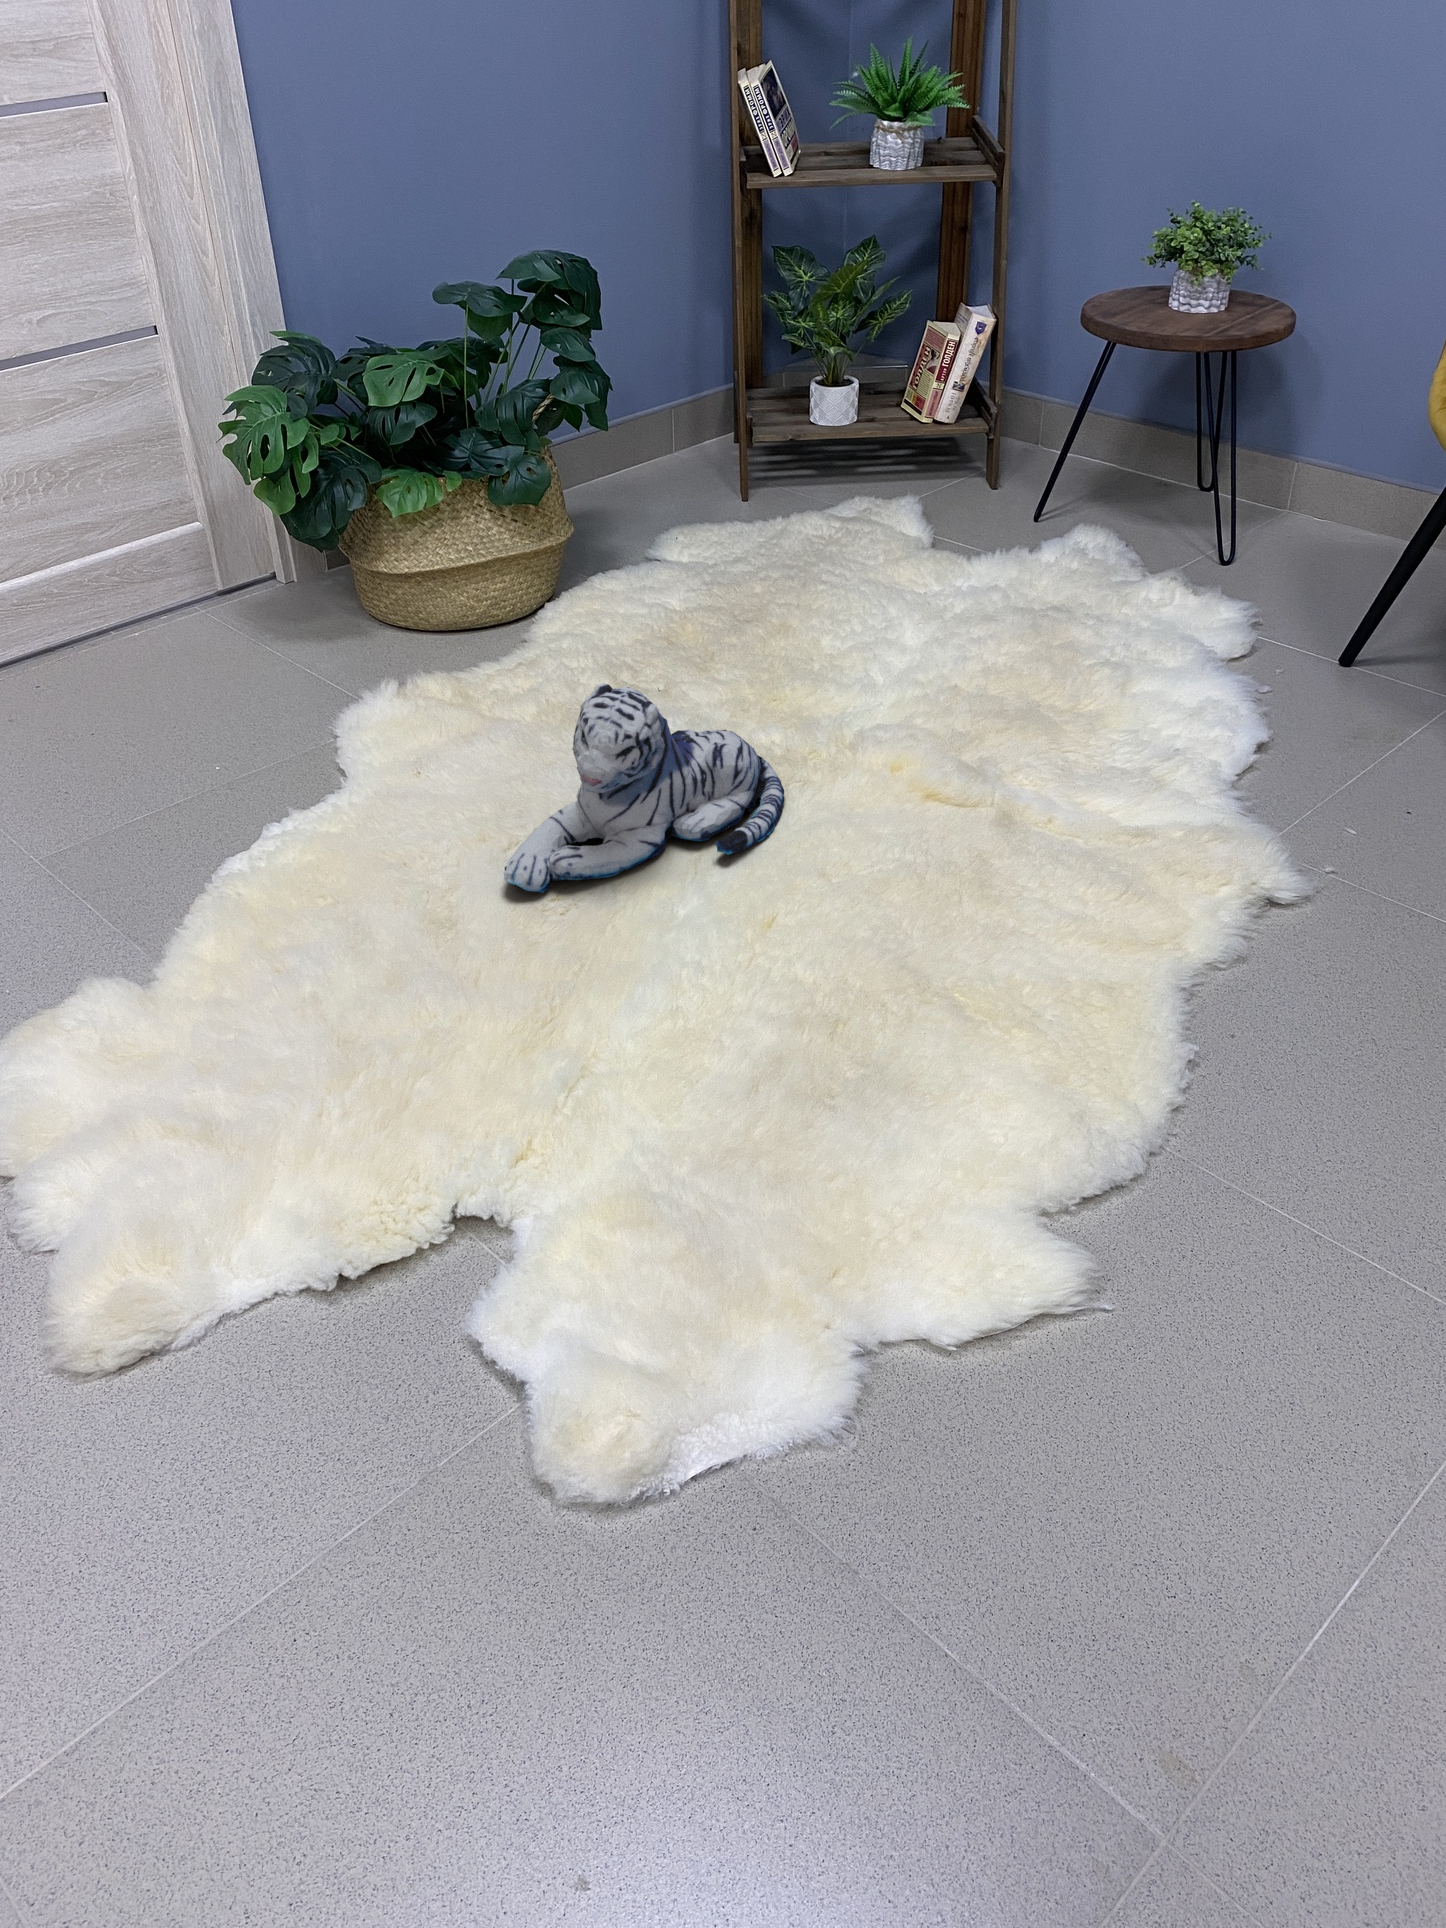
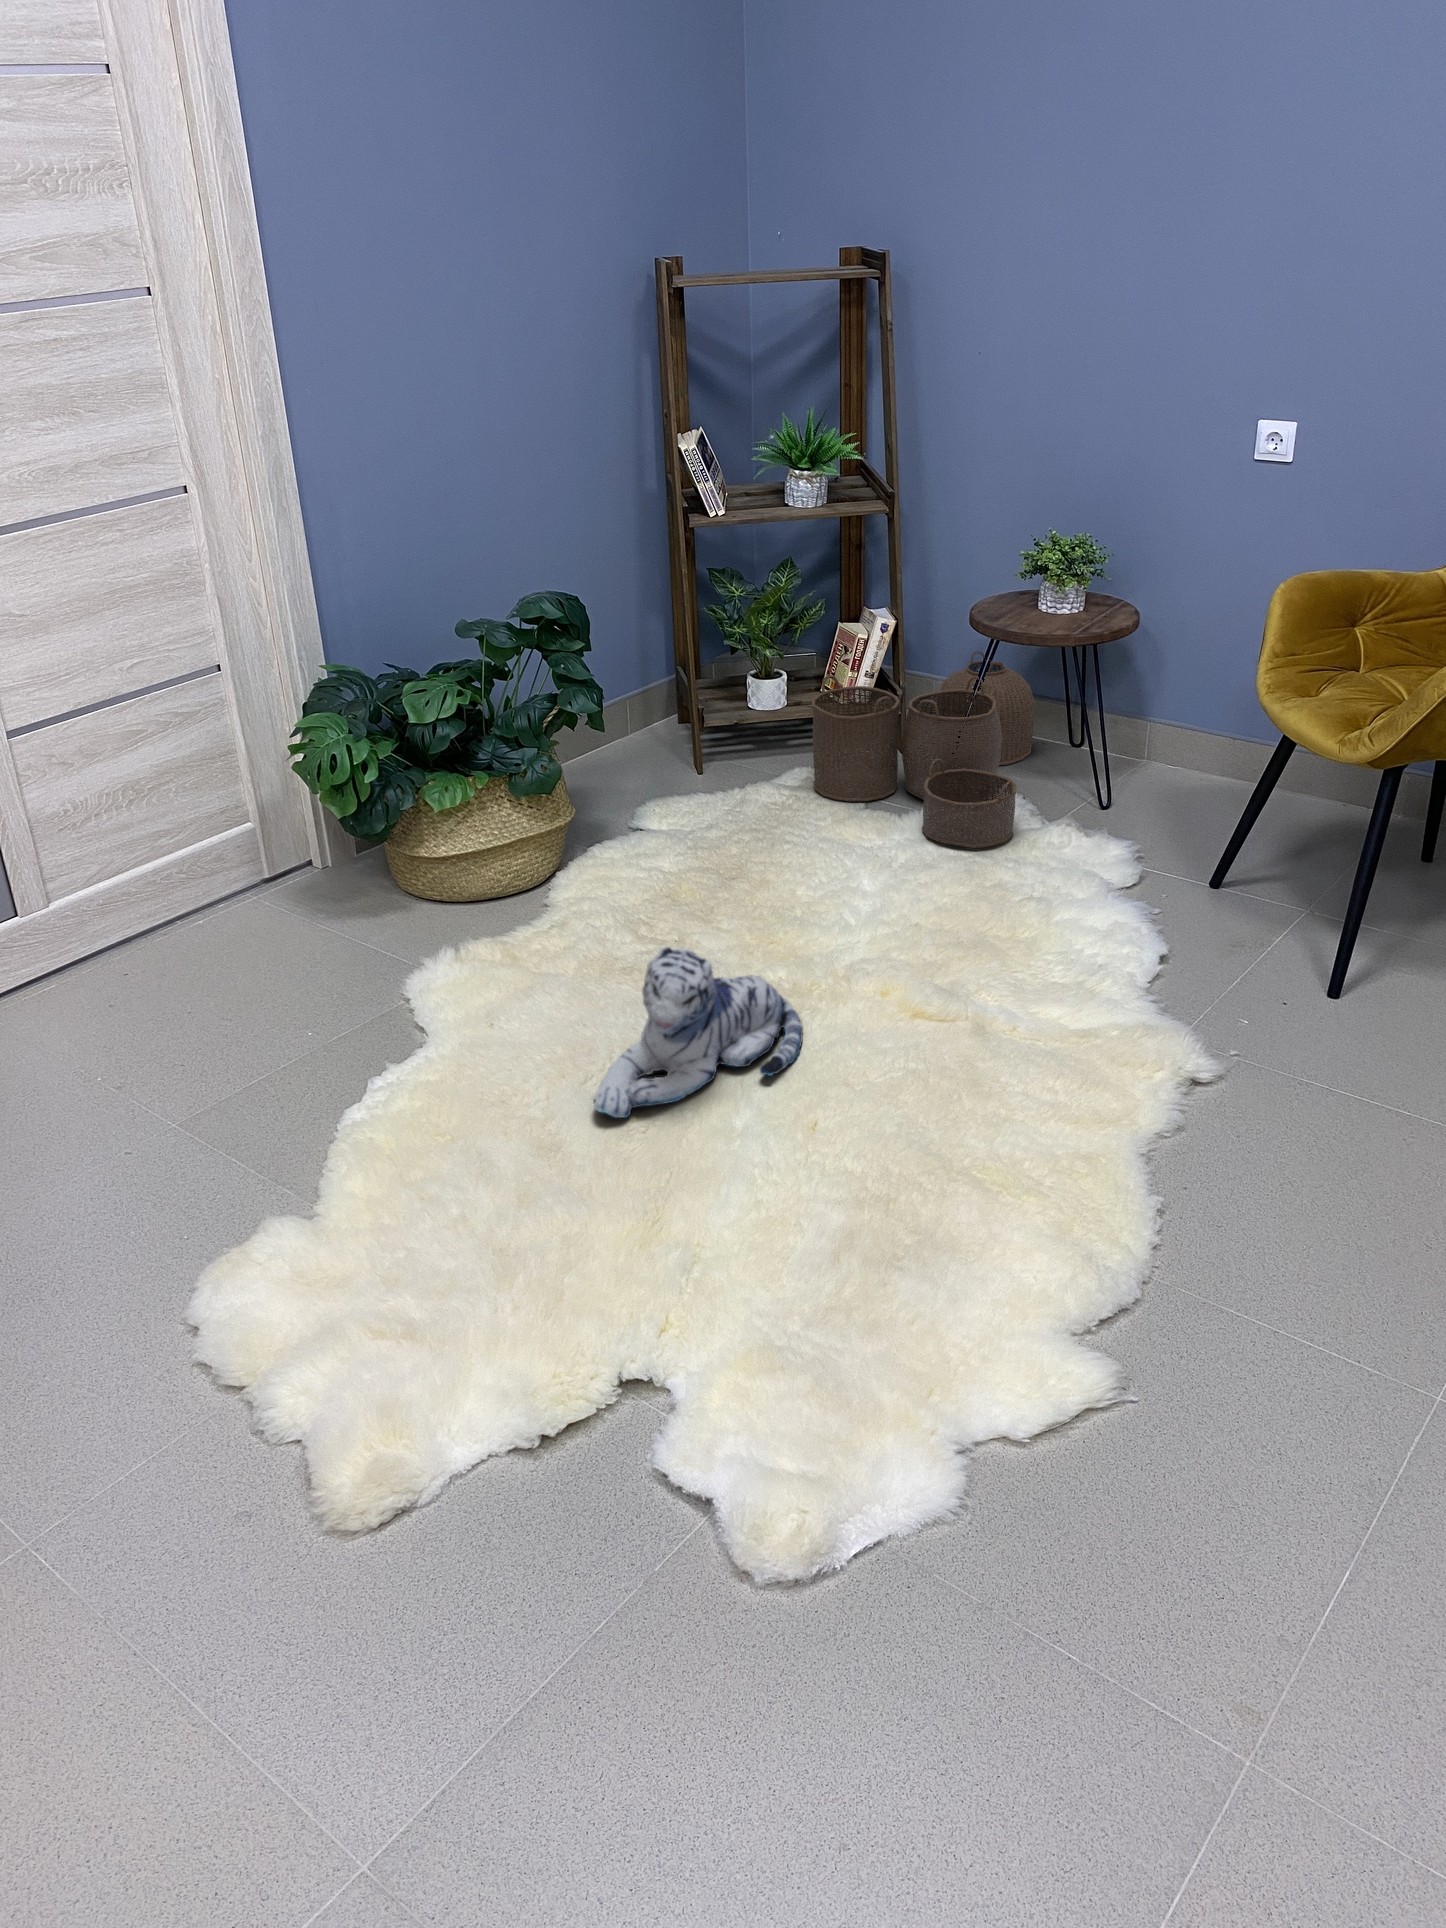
woven basket: none [873,363,1156,600] -> present [812,652,1035,848]

